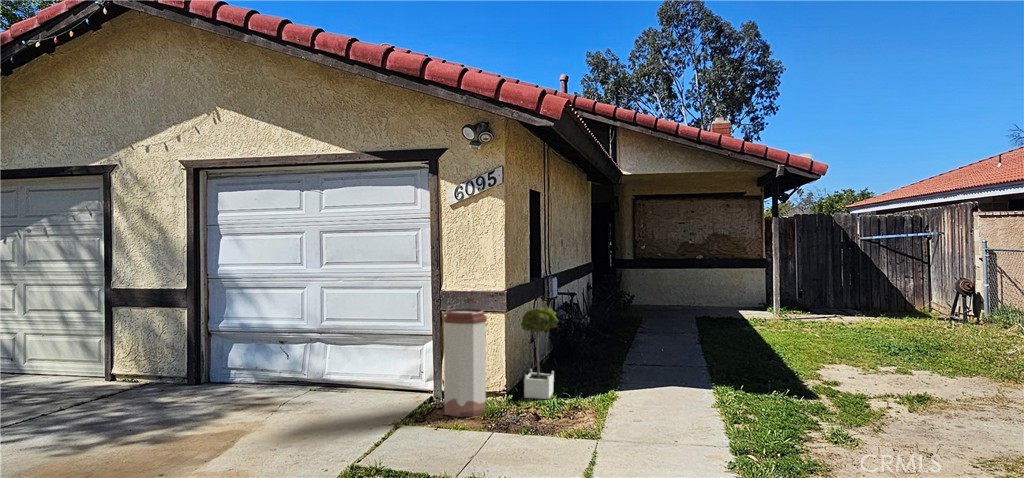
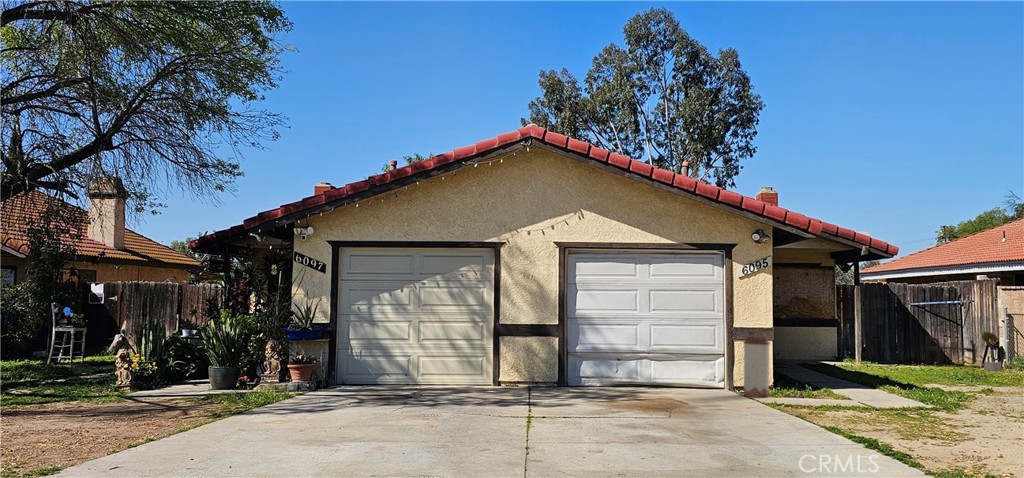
bench: none [877,280,945,319] -> present [926,337,976,367]
potted tree: present [521,306,558,399] -> present [982,332,1001,371]

